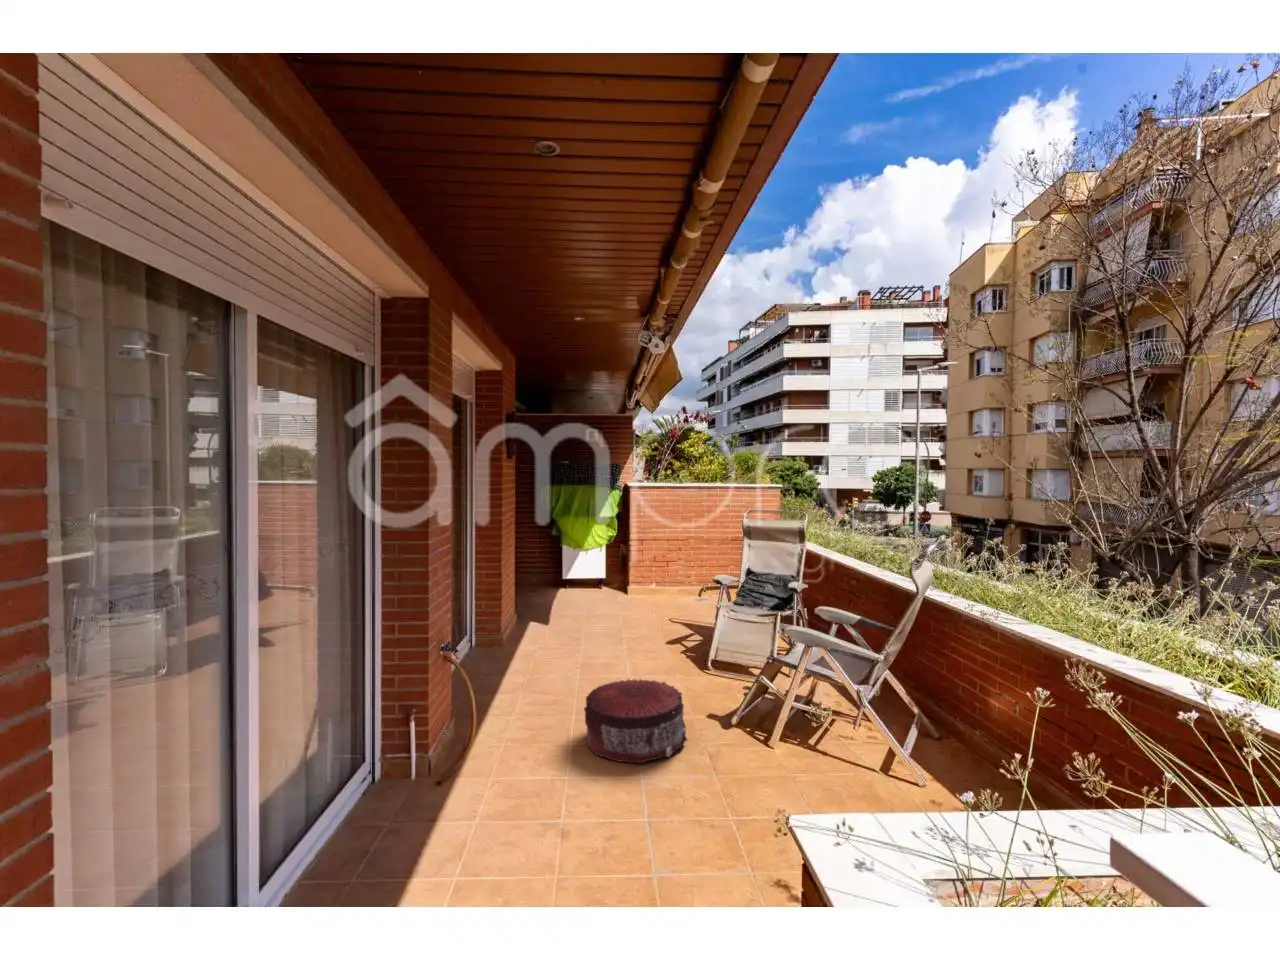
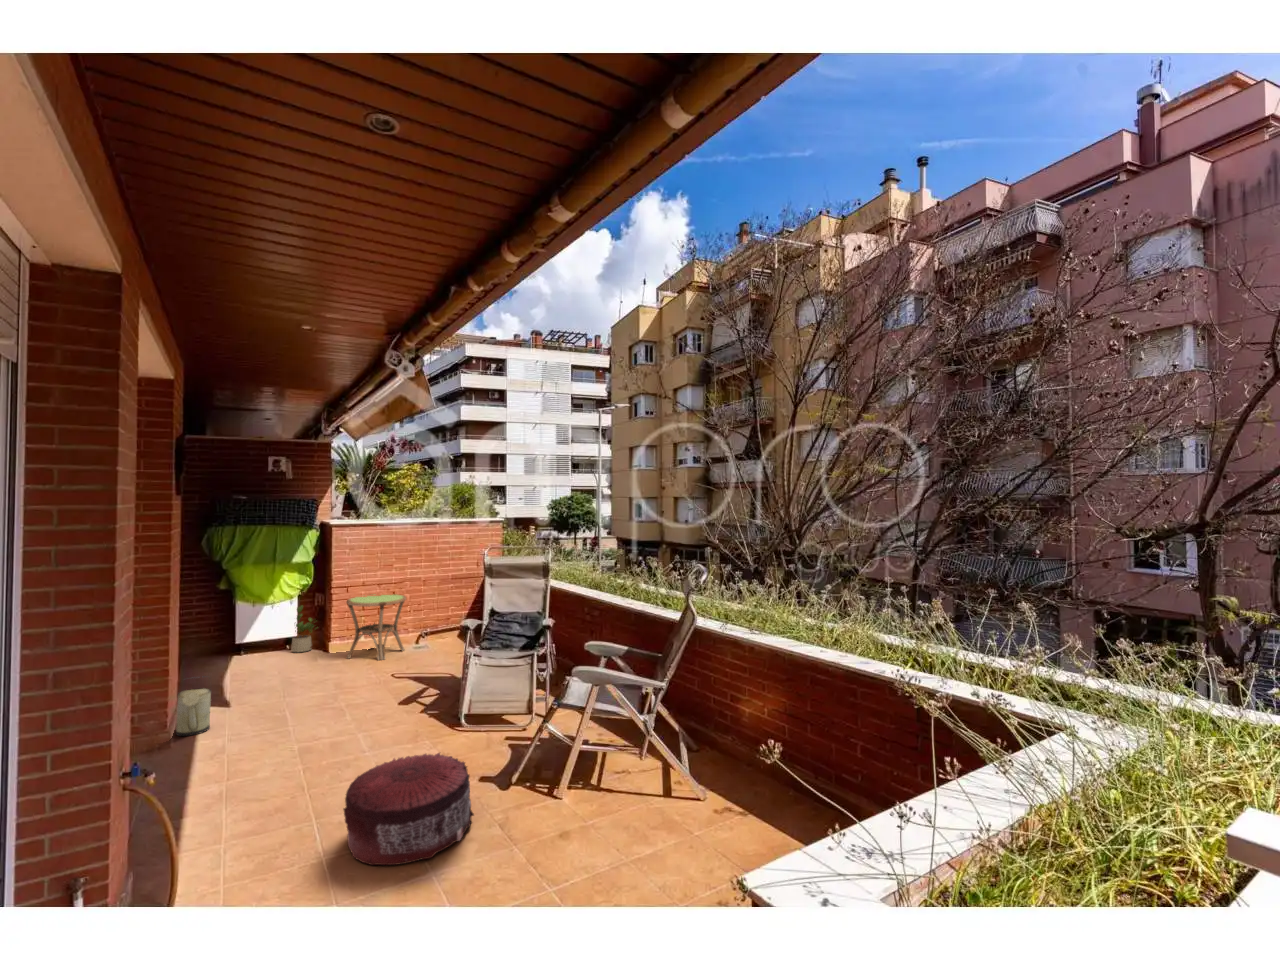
side table: none [640,549,688,606] -> present [346,595,406,660]
potted plant: none [602,553,623,592] -> present [291,605,314,652]
watering can: none [511,597,533,639] -> present [176,688,211,736]

